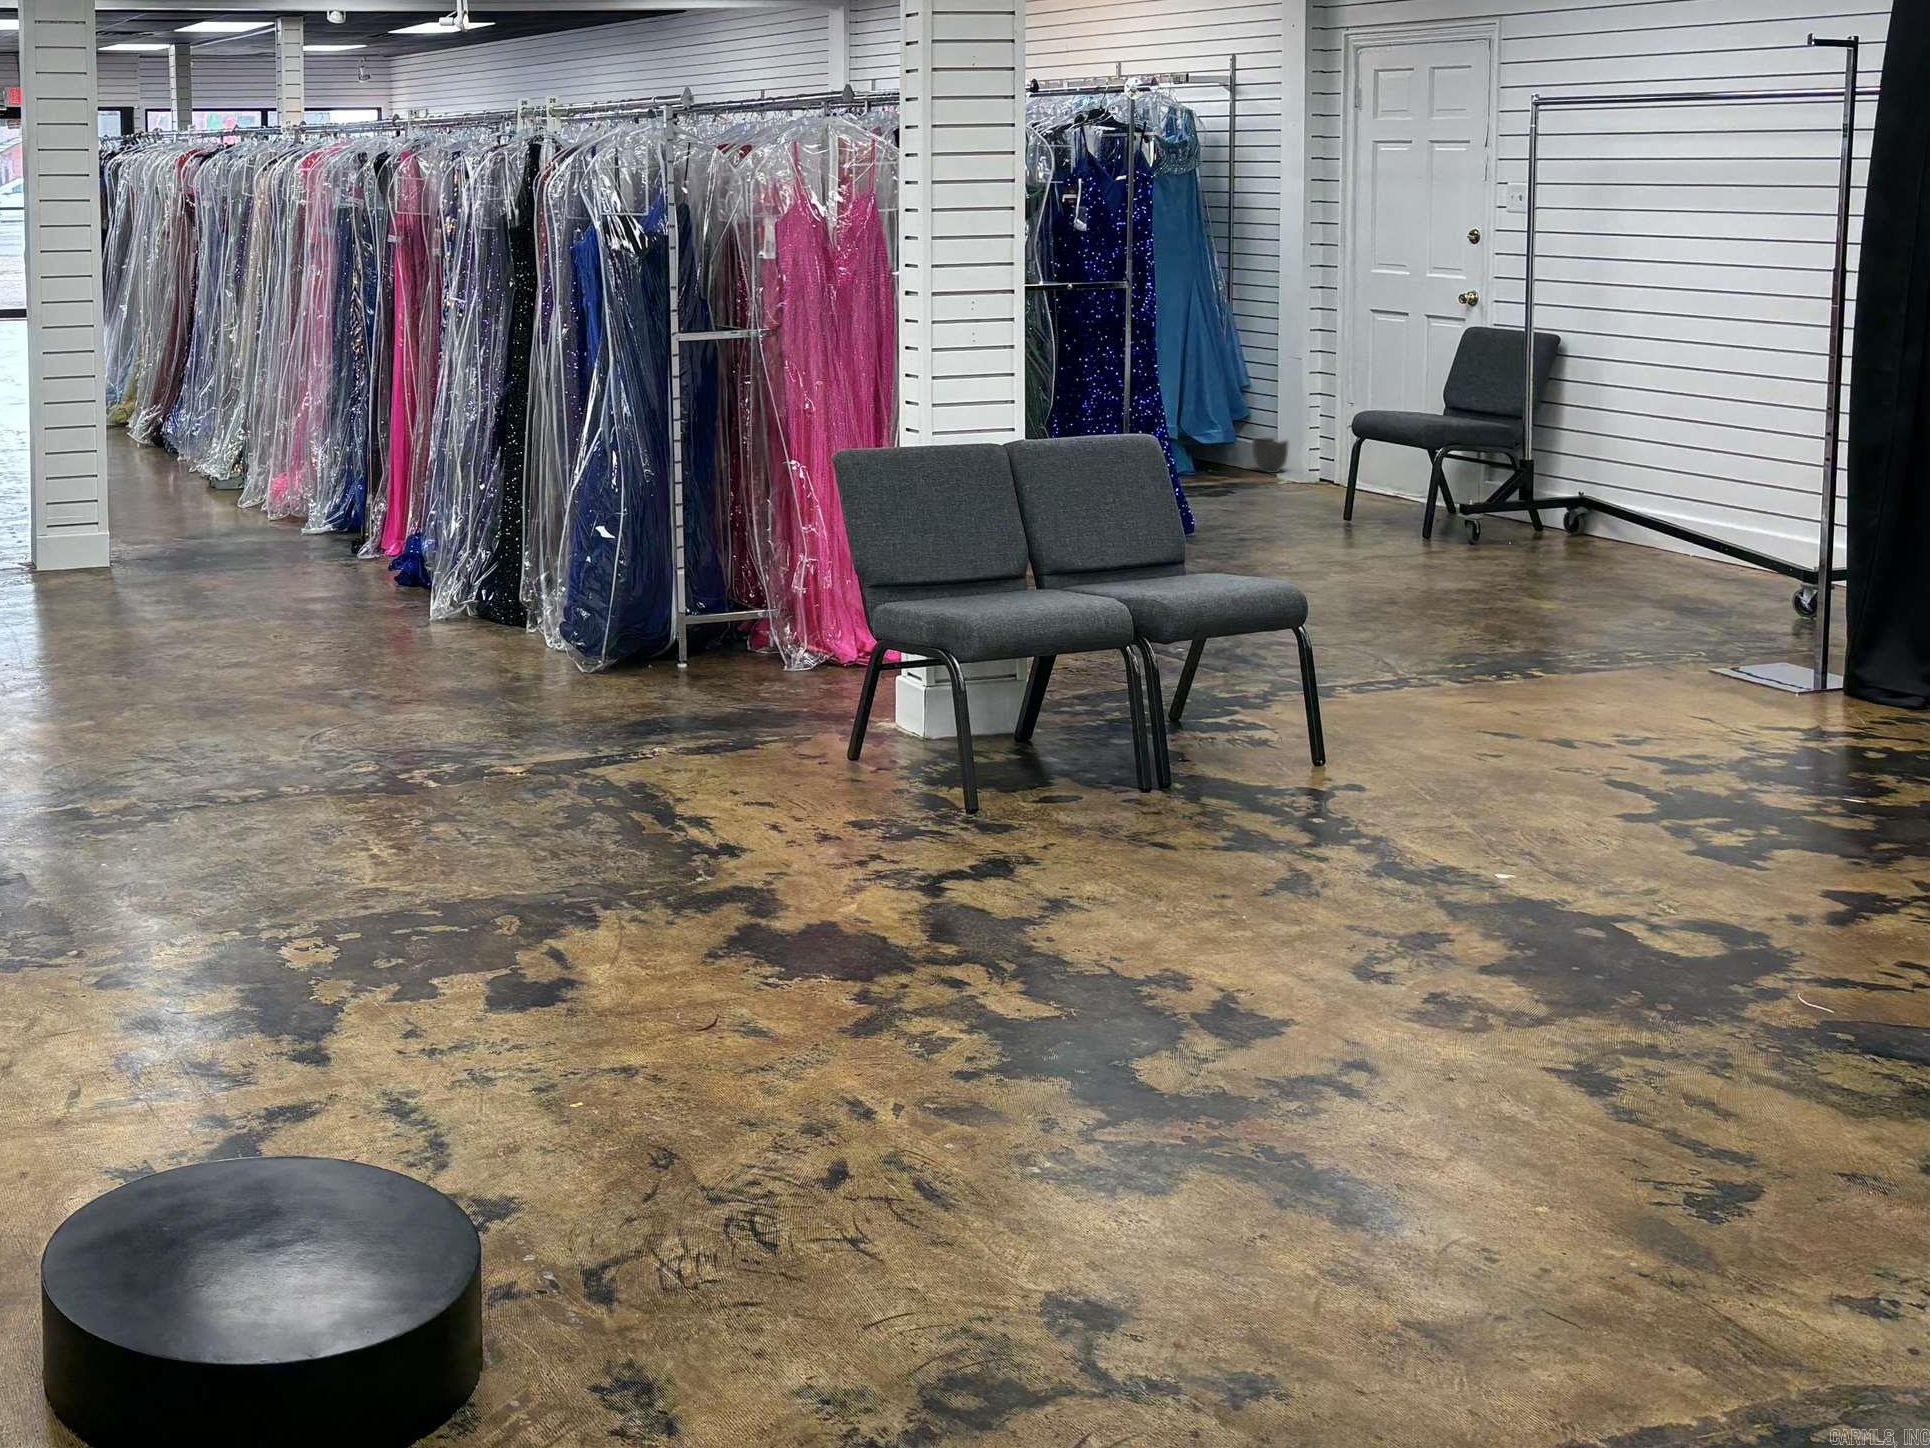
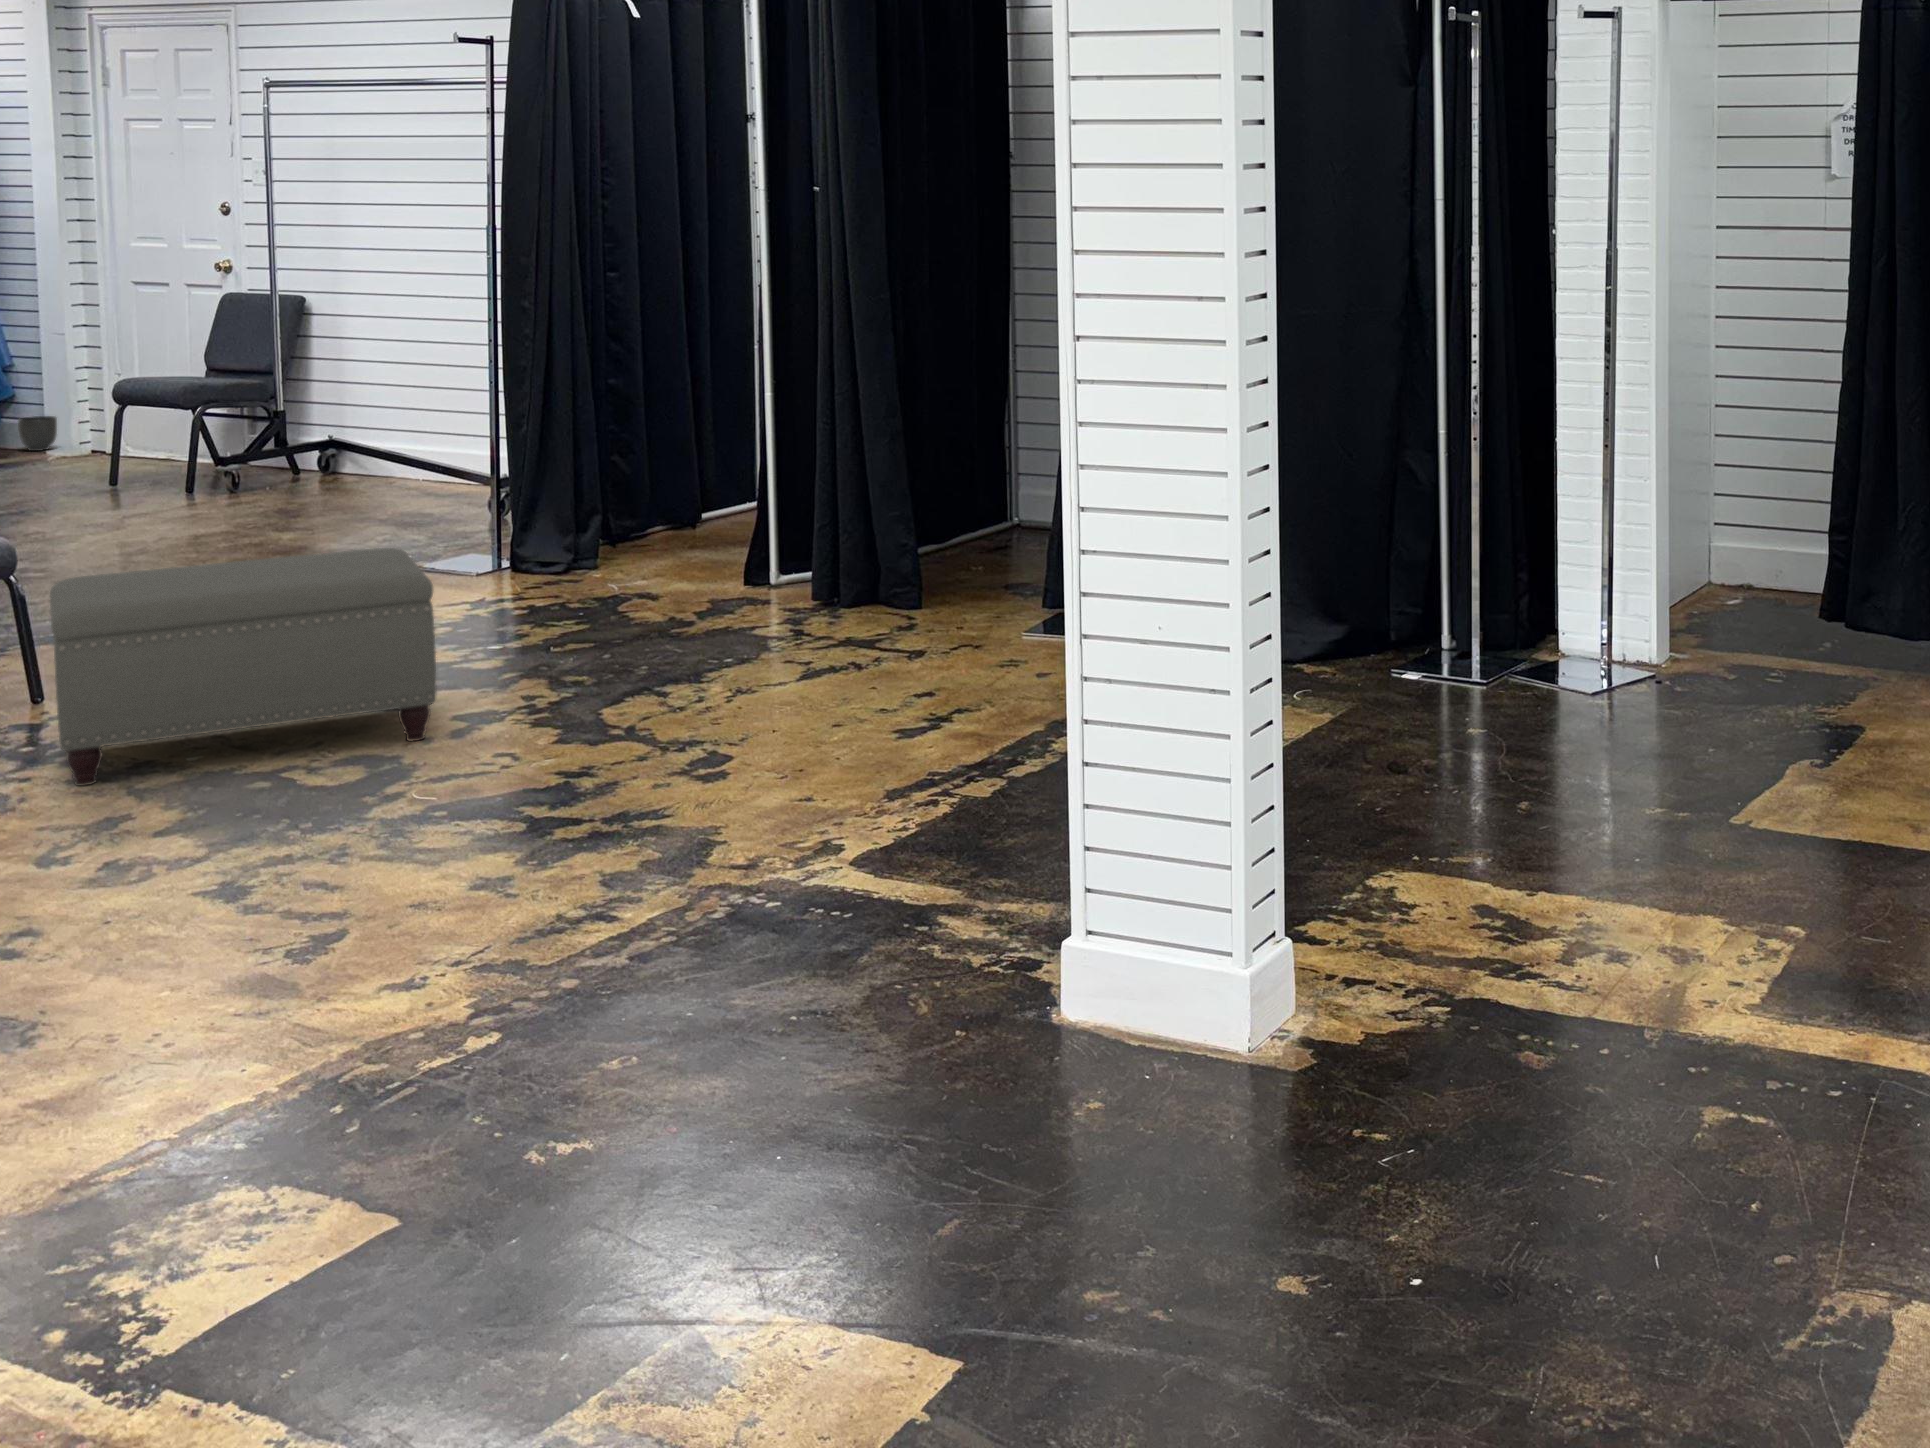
ottoman: none [1353,647,1819,918] -> present [50,548,437,786]

